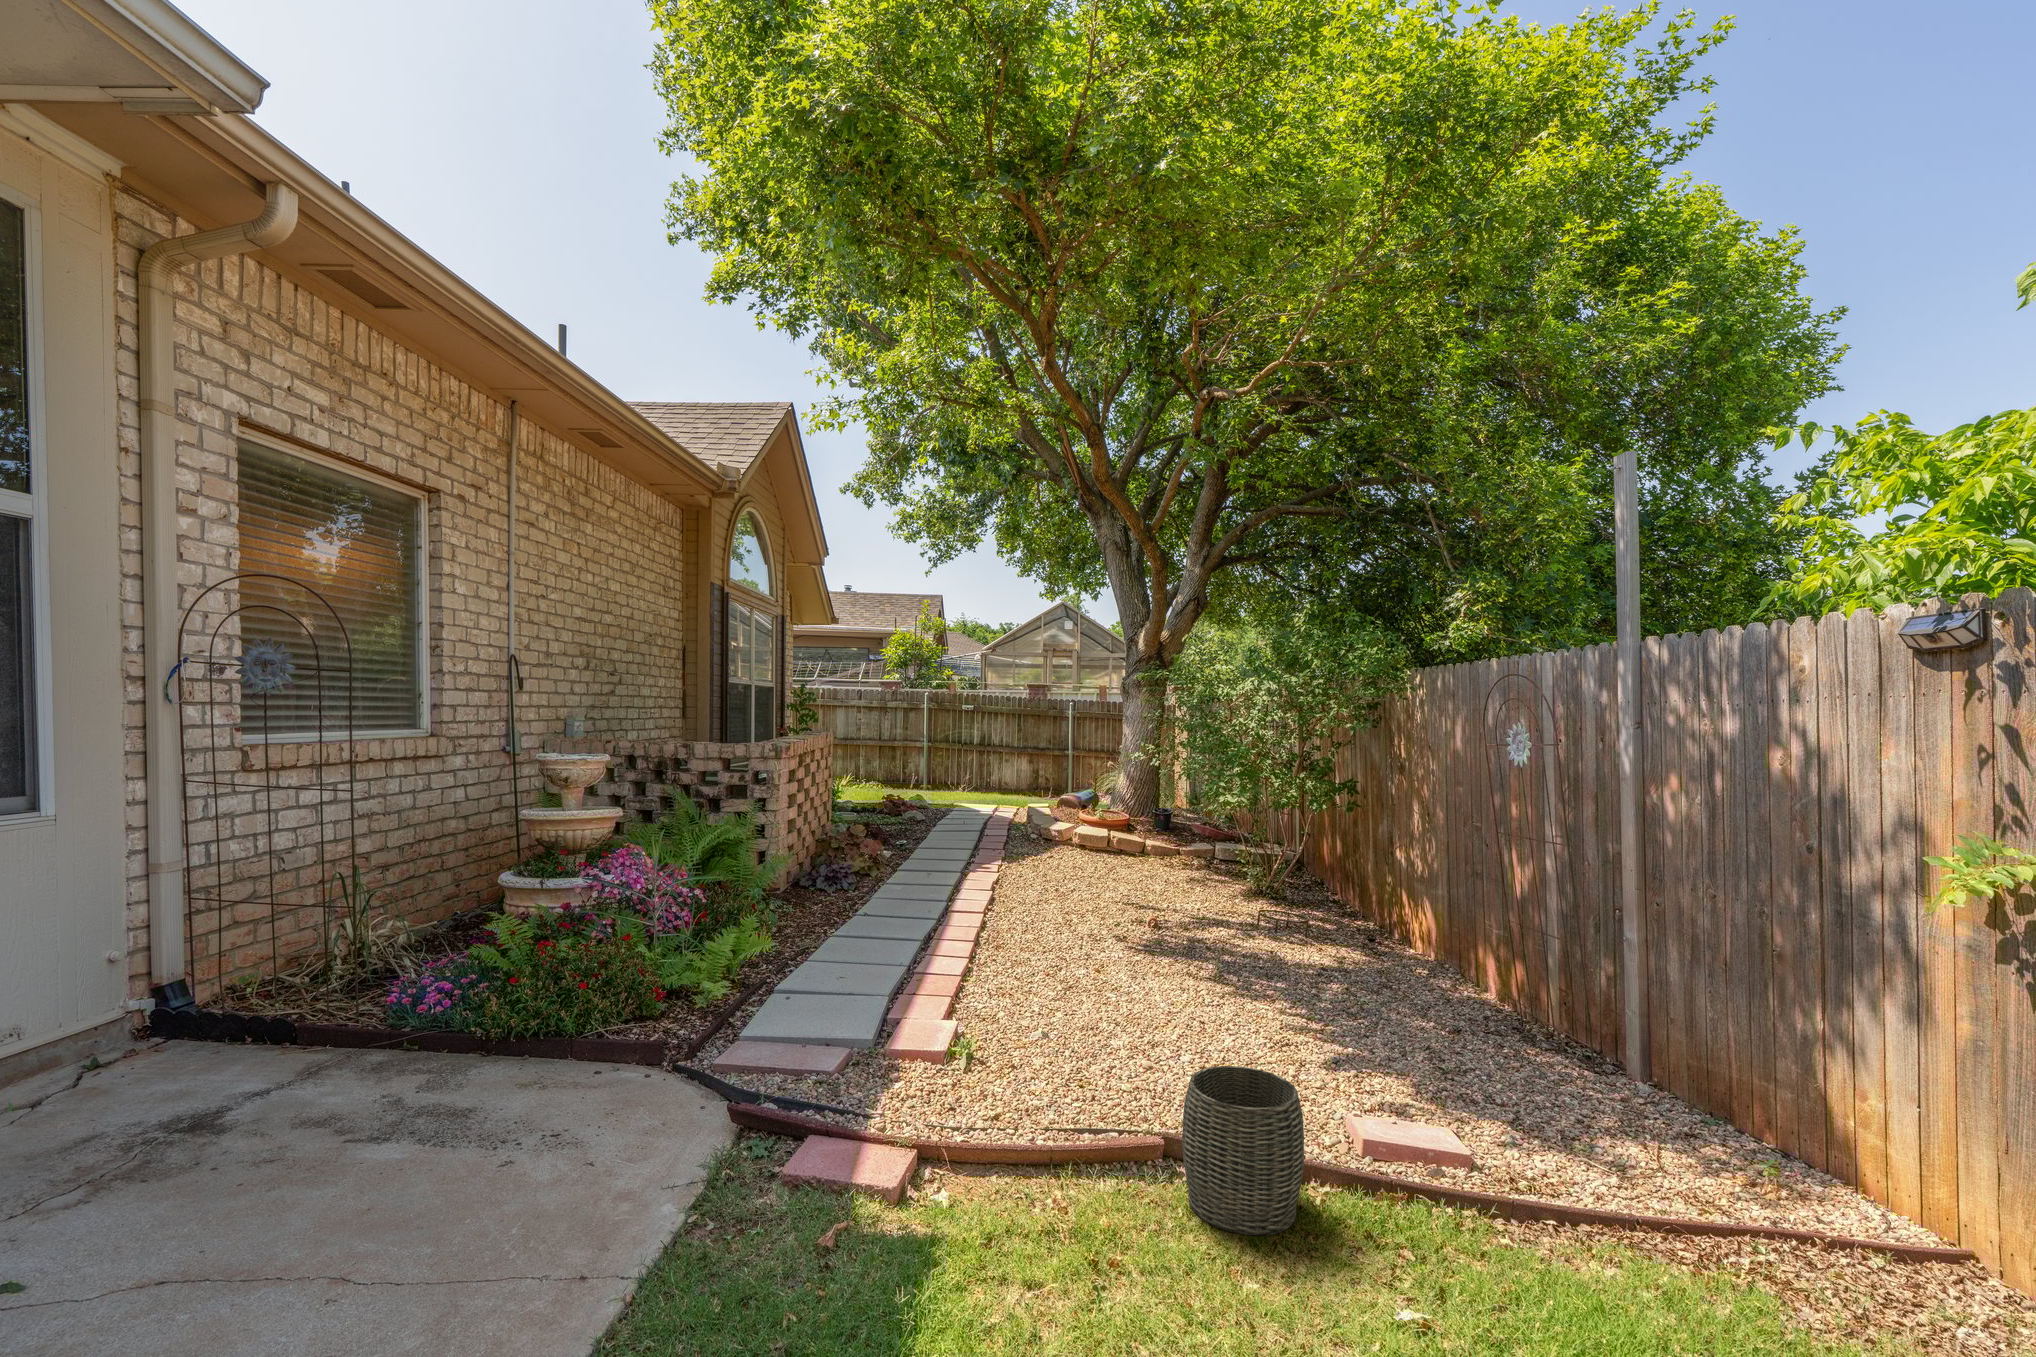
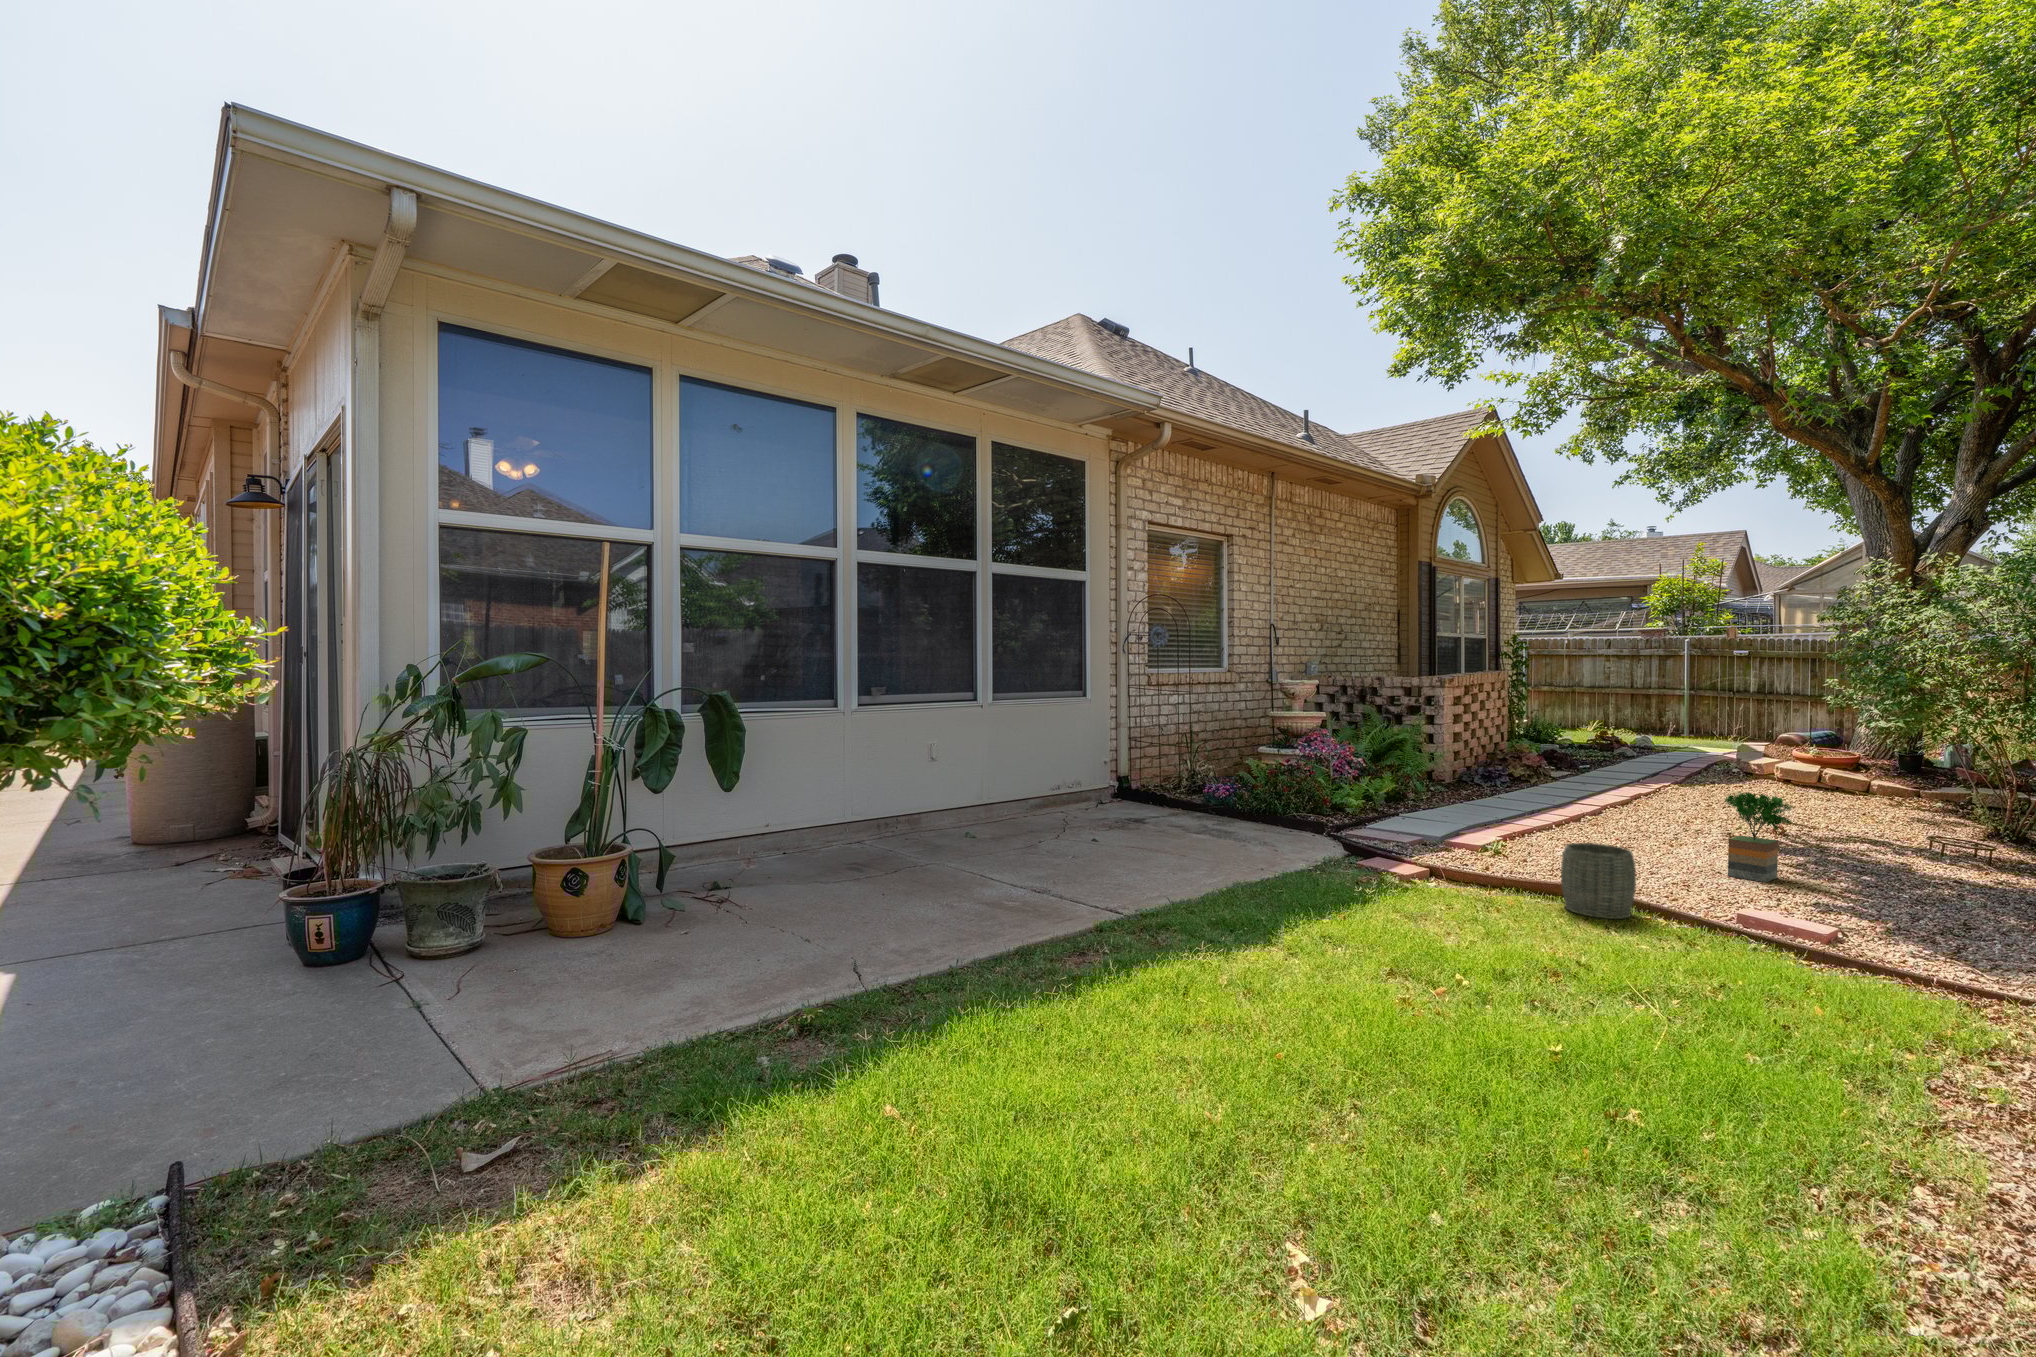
potted tree: none [1216,904,1298,1031] -> present [1725,792,1793,882]

